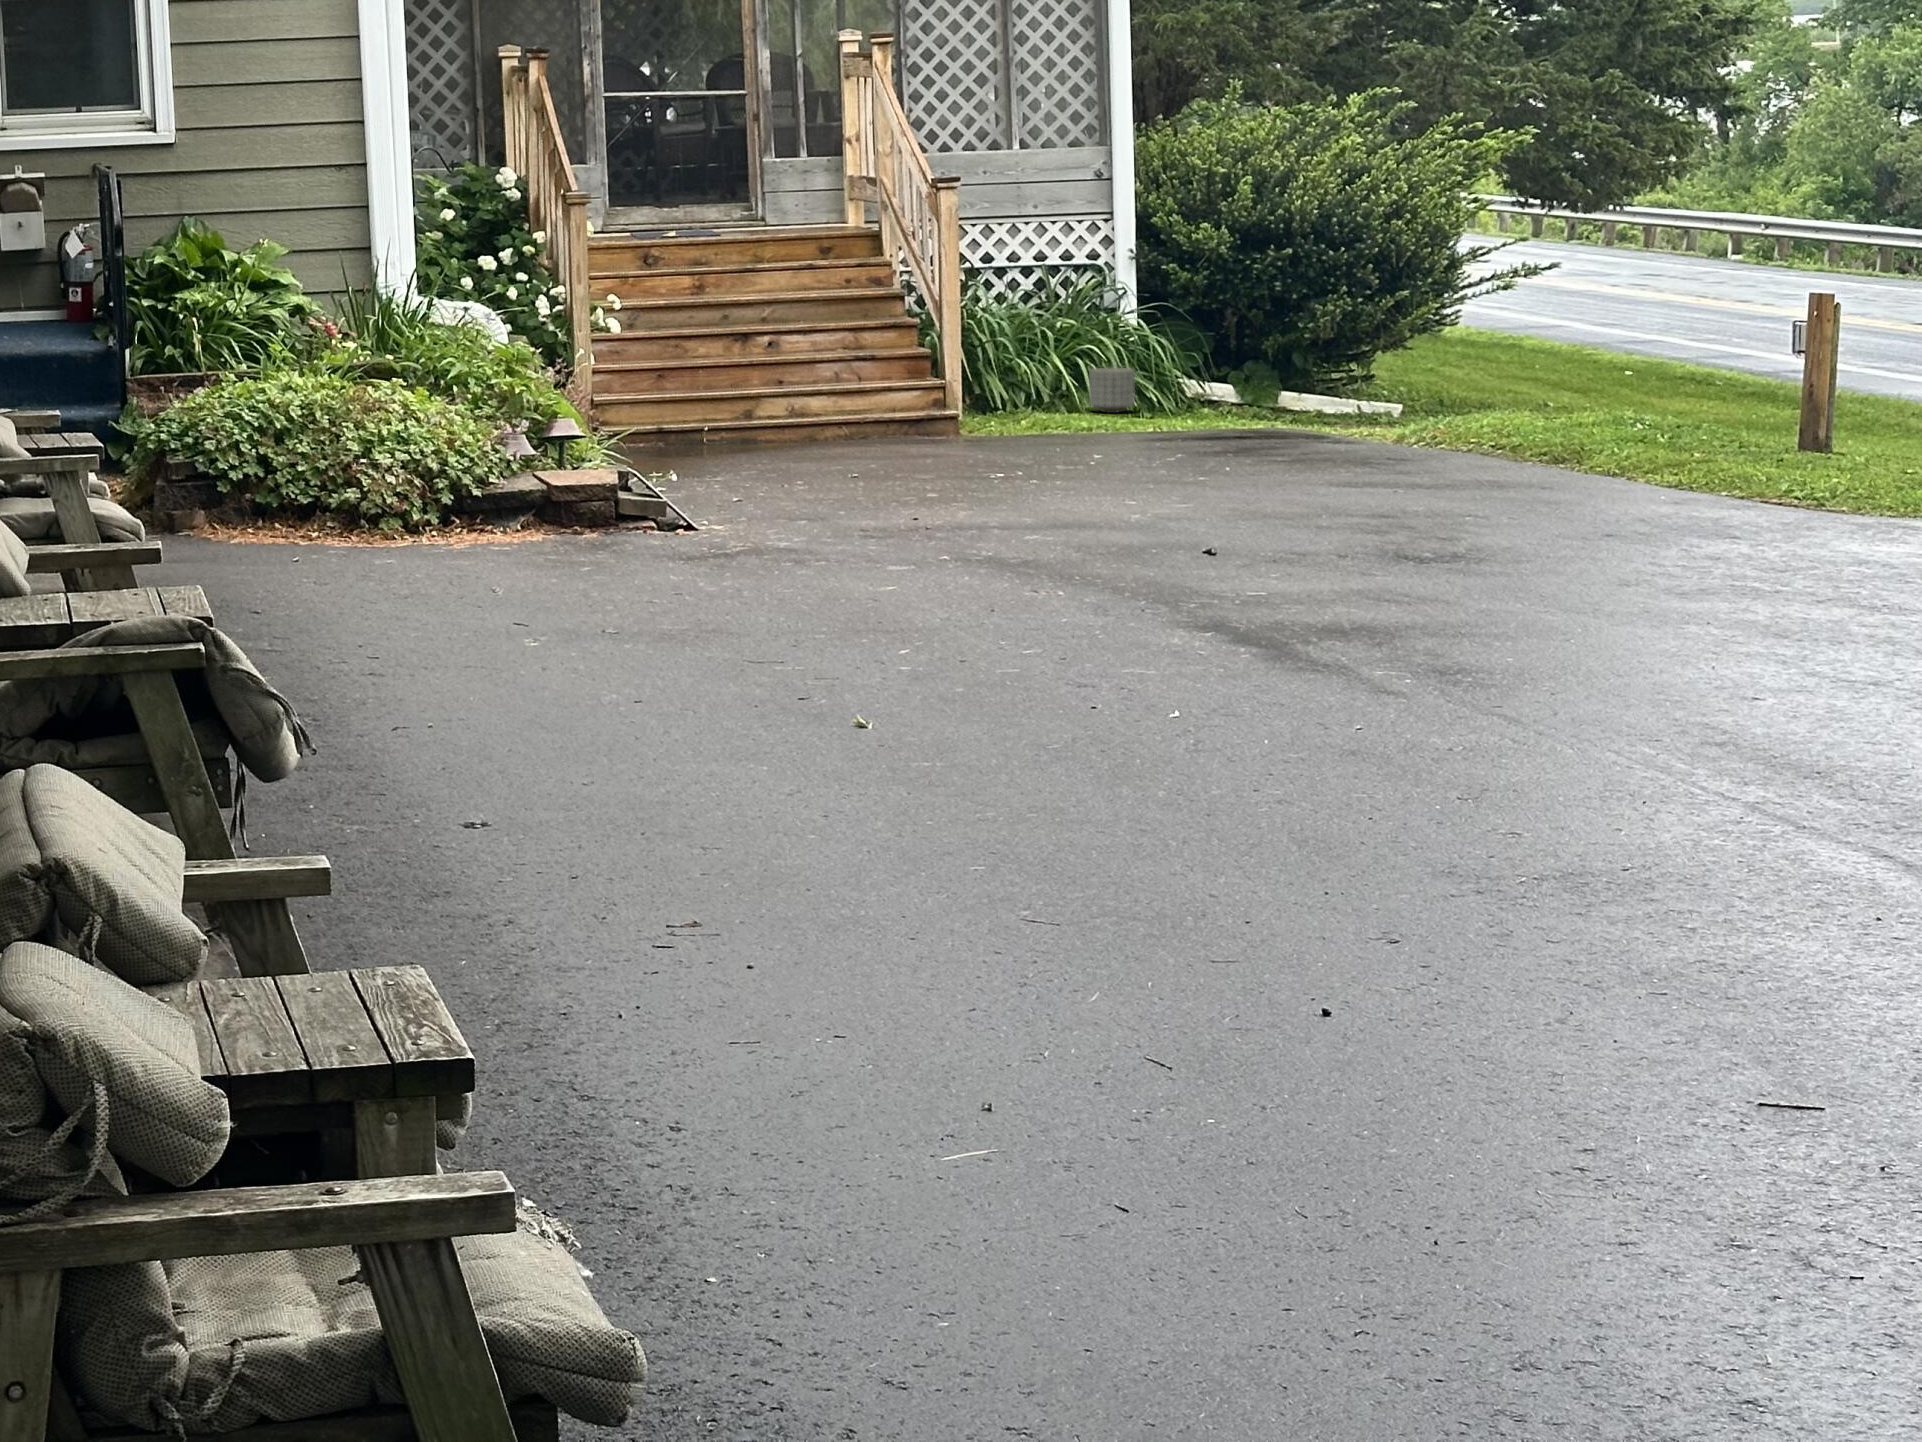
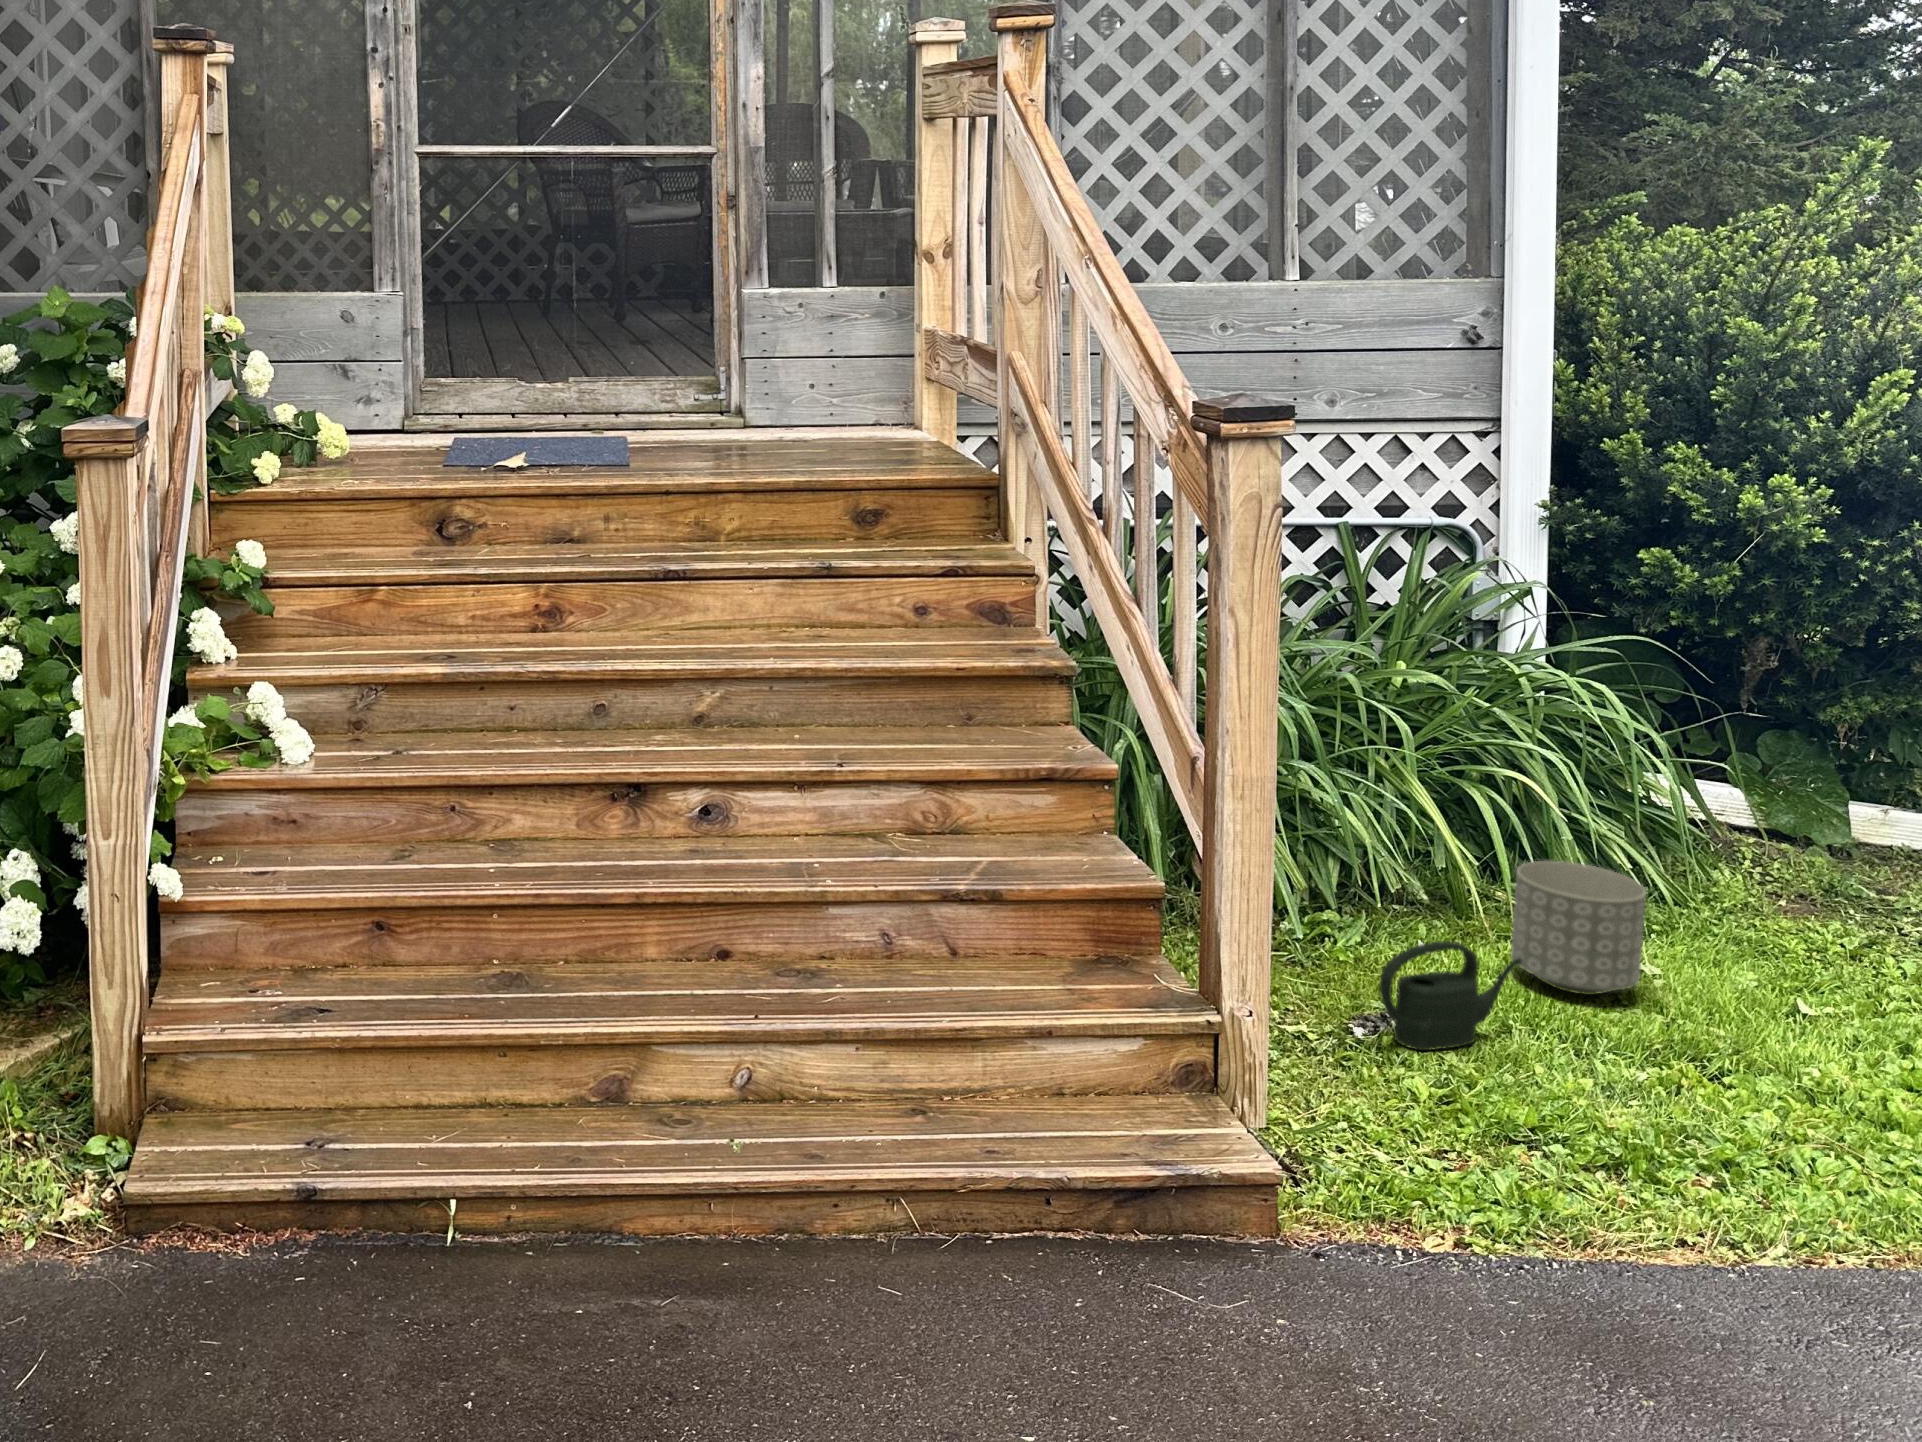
watering can: none [1029,381,1082,420] -> present [1379,941,1522,1050]

